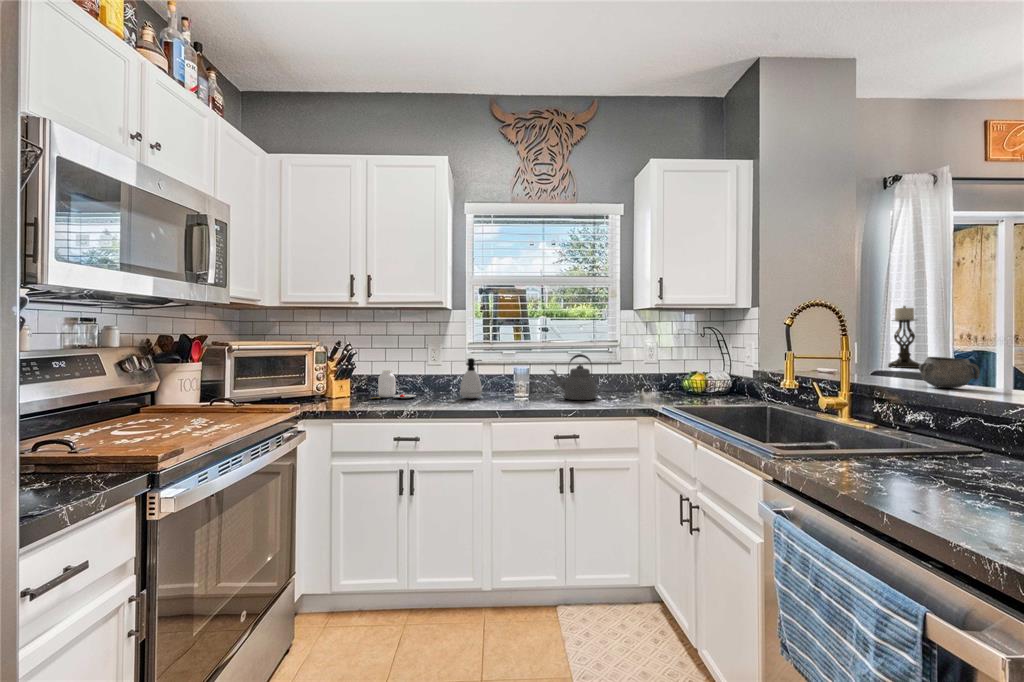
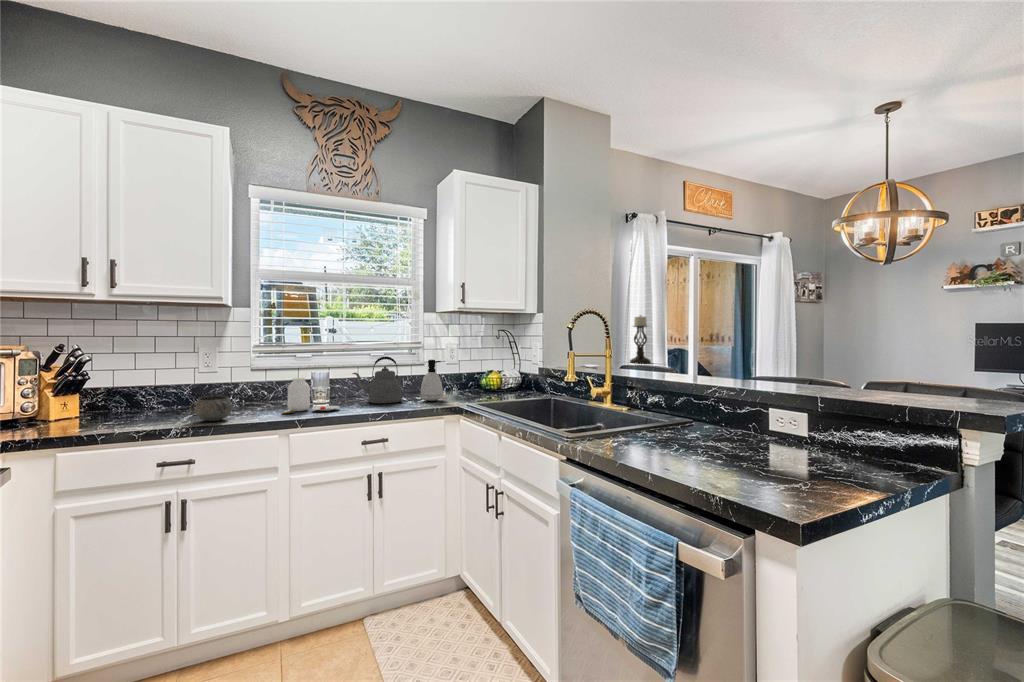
decorative bowl: present [919,357,980,388] -> present [189,395,233,421]
soap dispenser: present [460,358,482,398] -> present [421,360,443,401]
jar: present [373,370,416,398] -> present [282,378,339,413]

